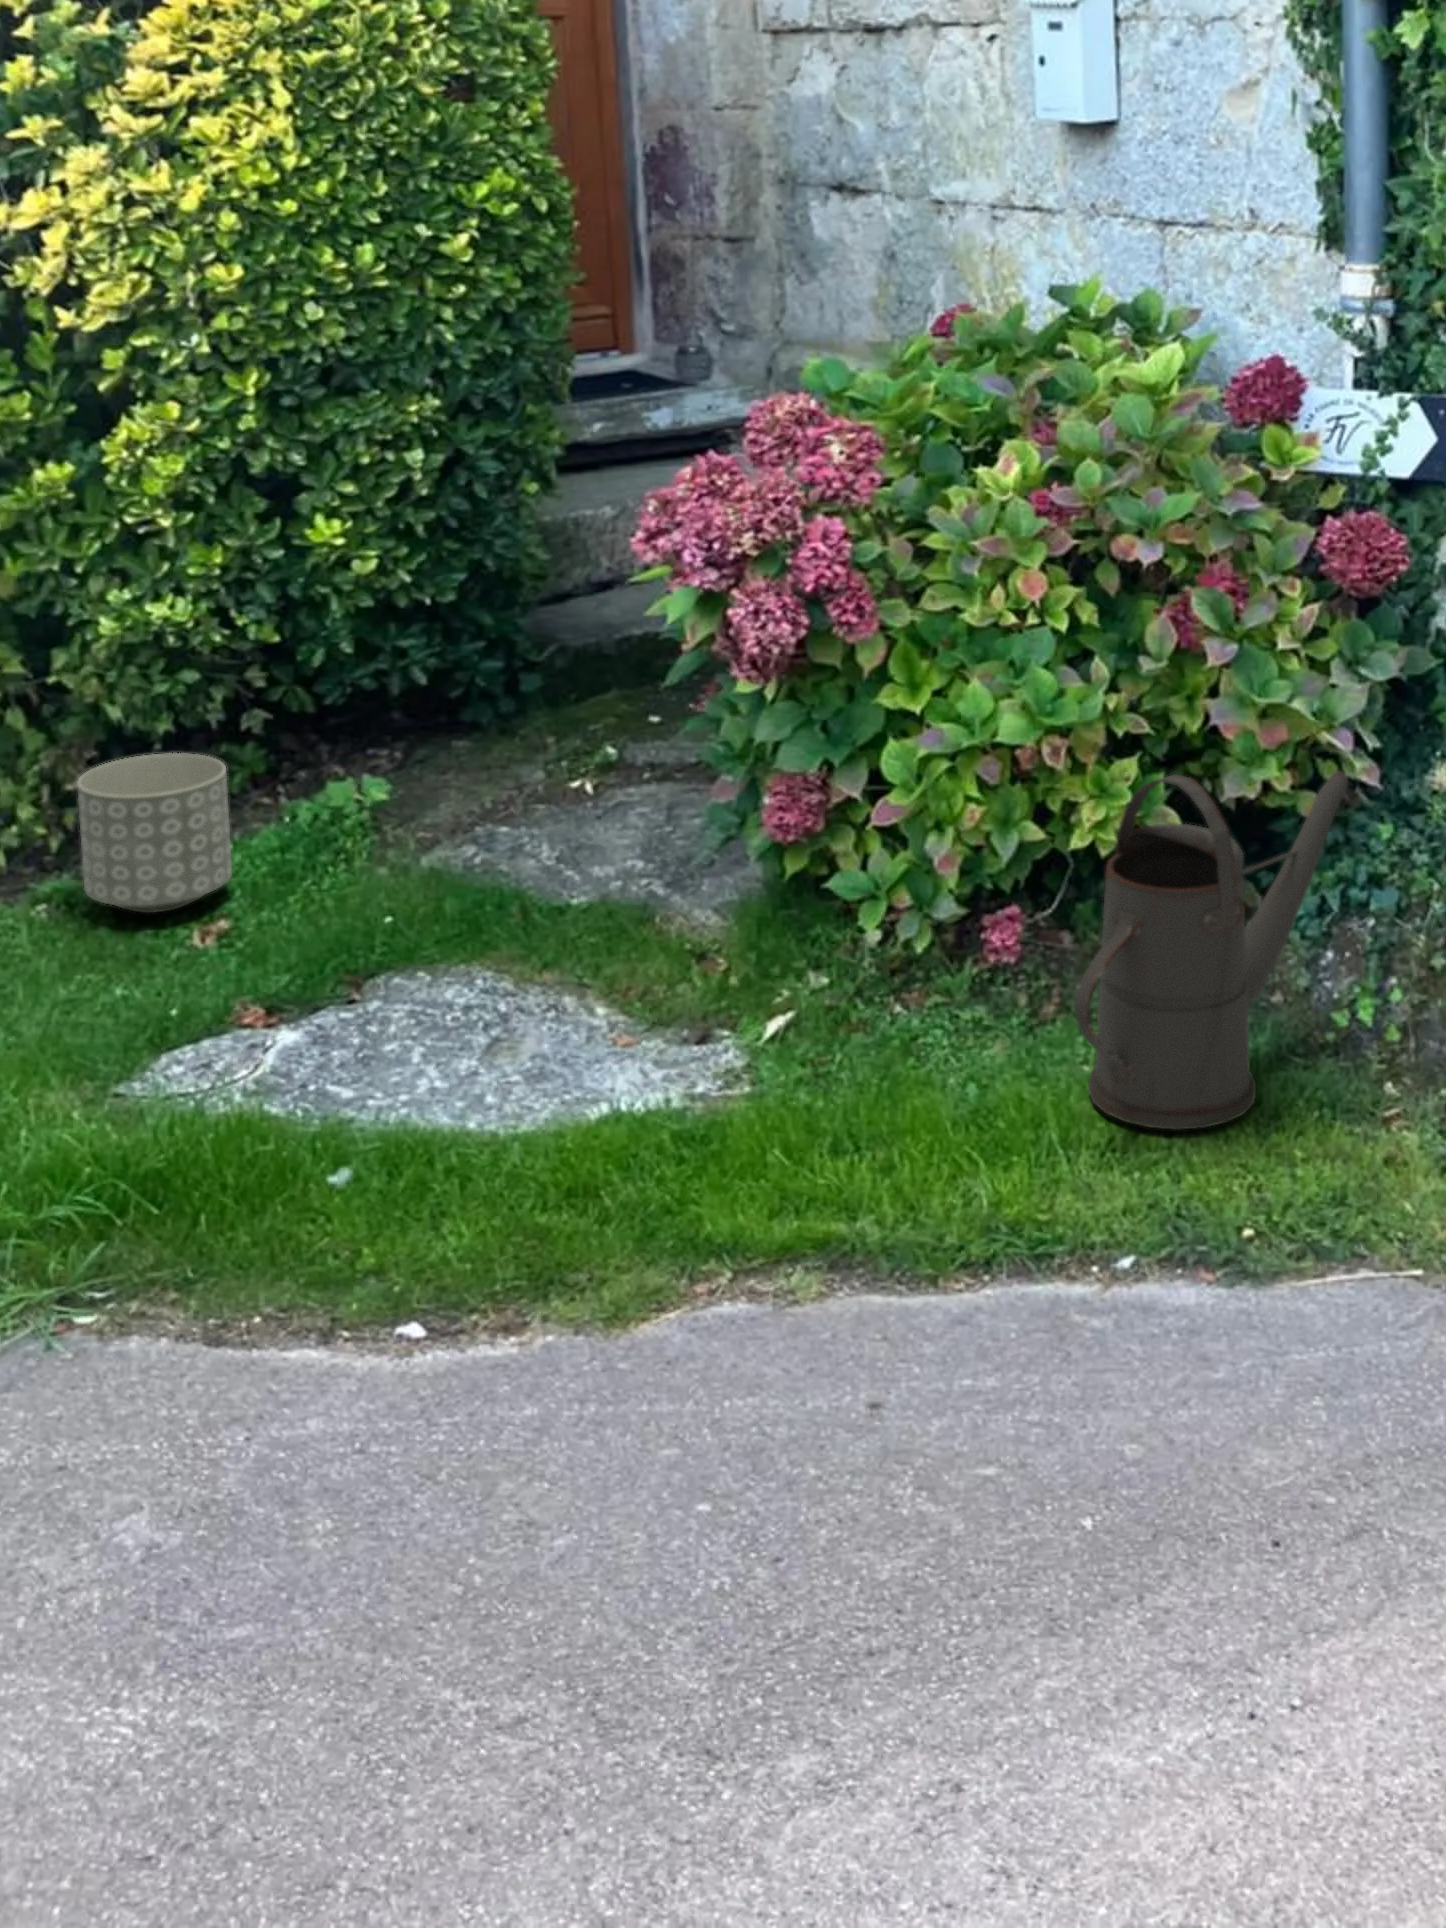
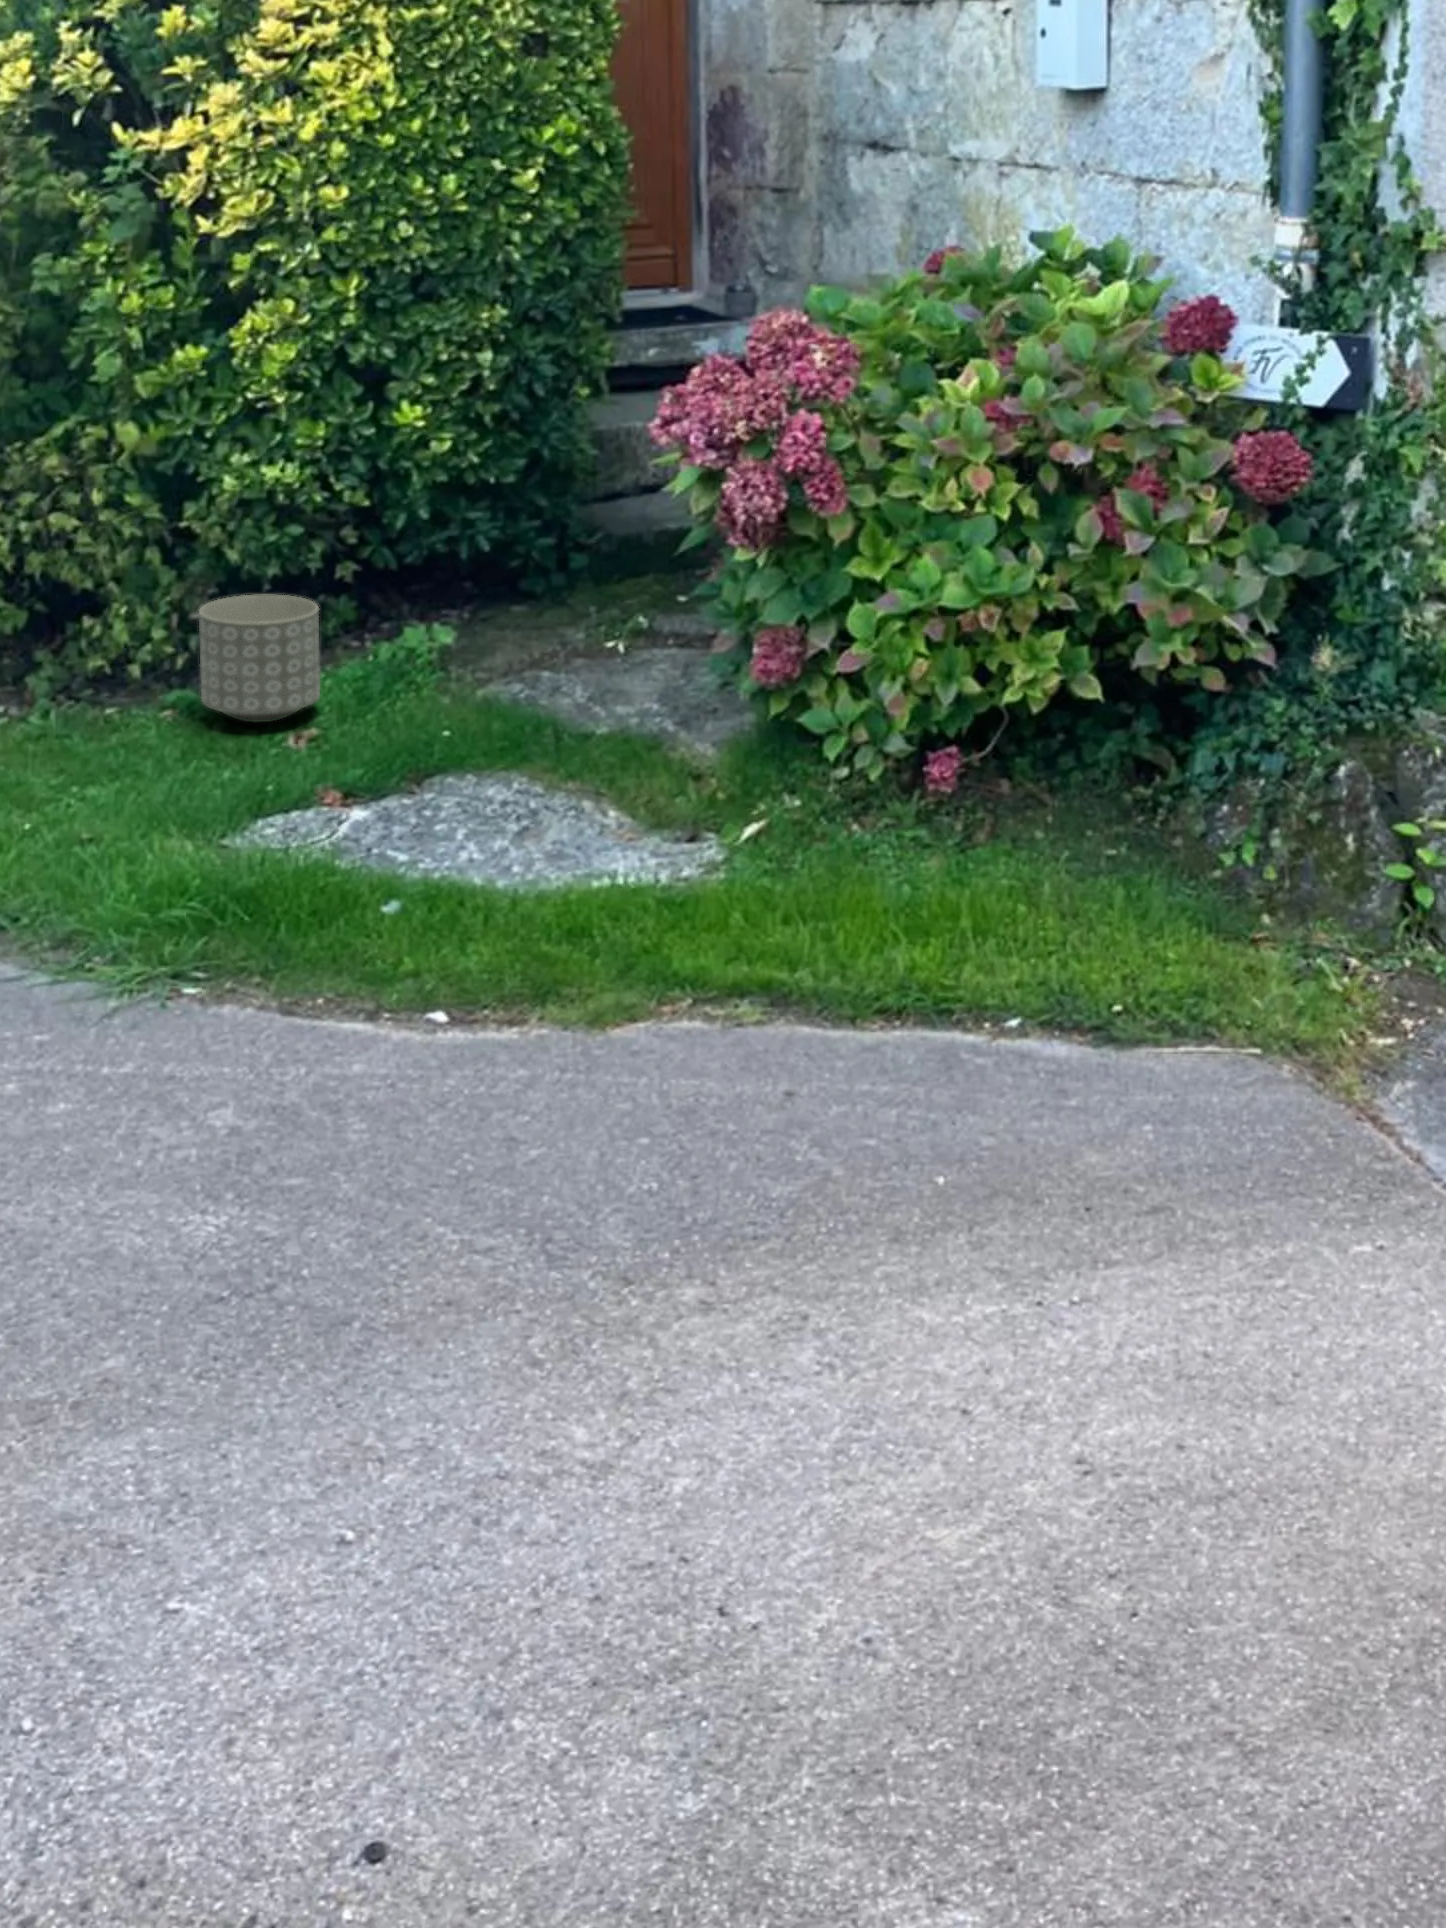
watering can: present [1075,771,1348,1130] -> none [989,637,1248,931]

